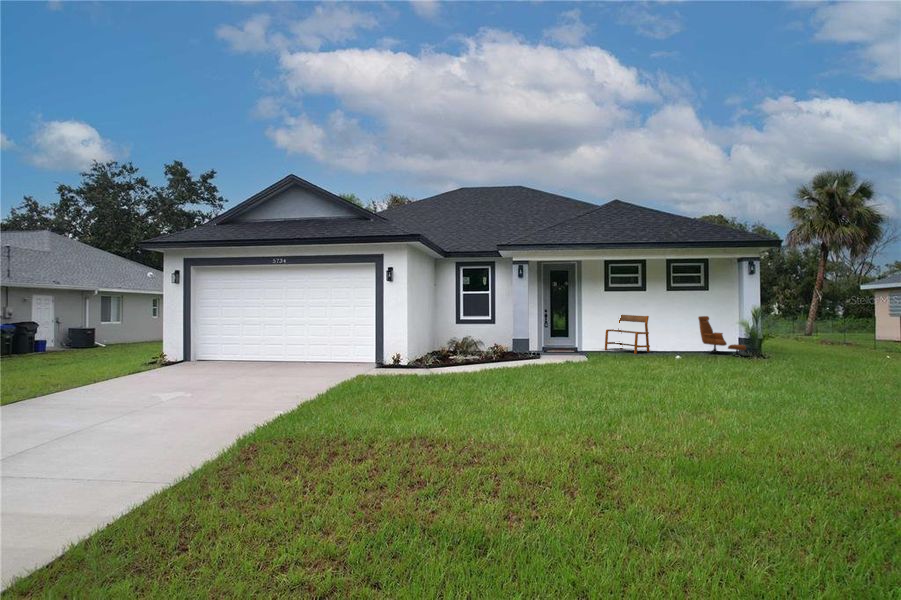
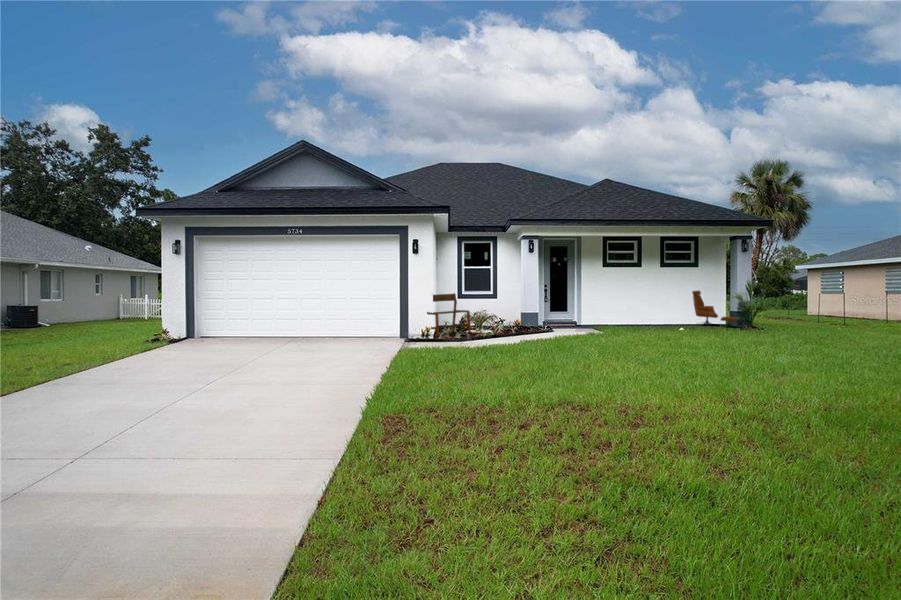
bench: present [605,315,650,354] -> present [427,293,471,337]

